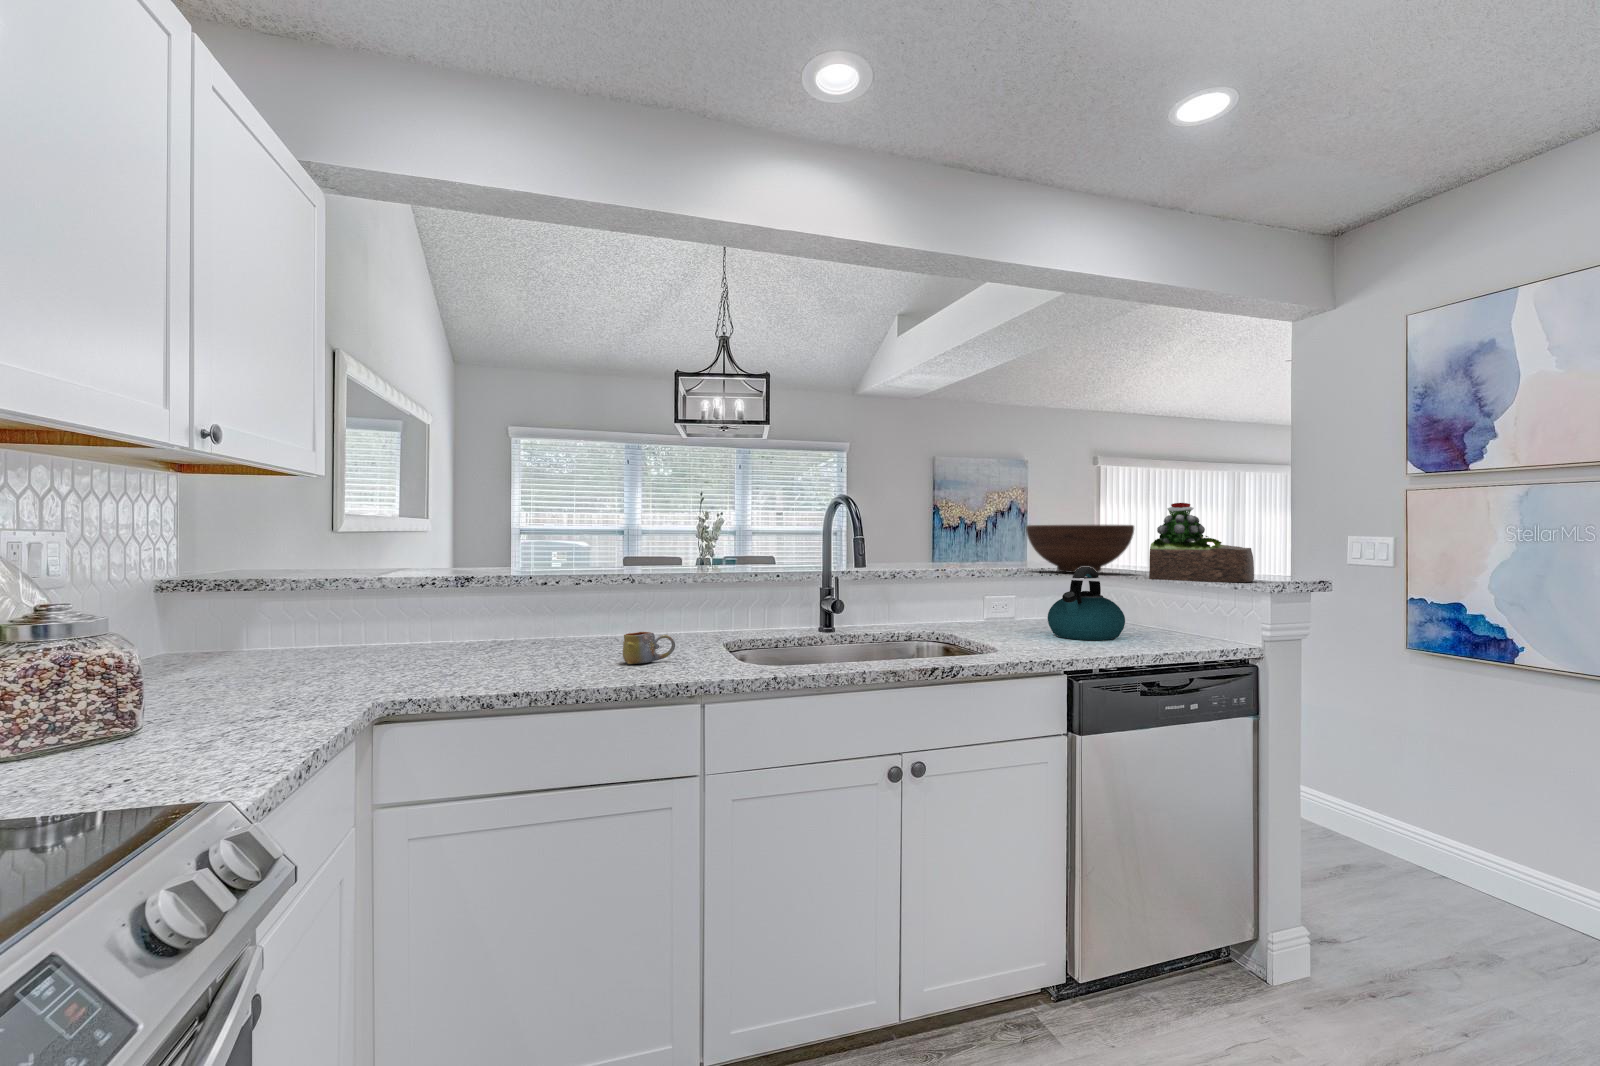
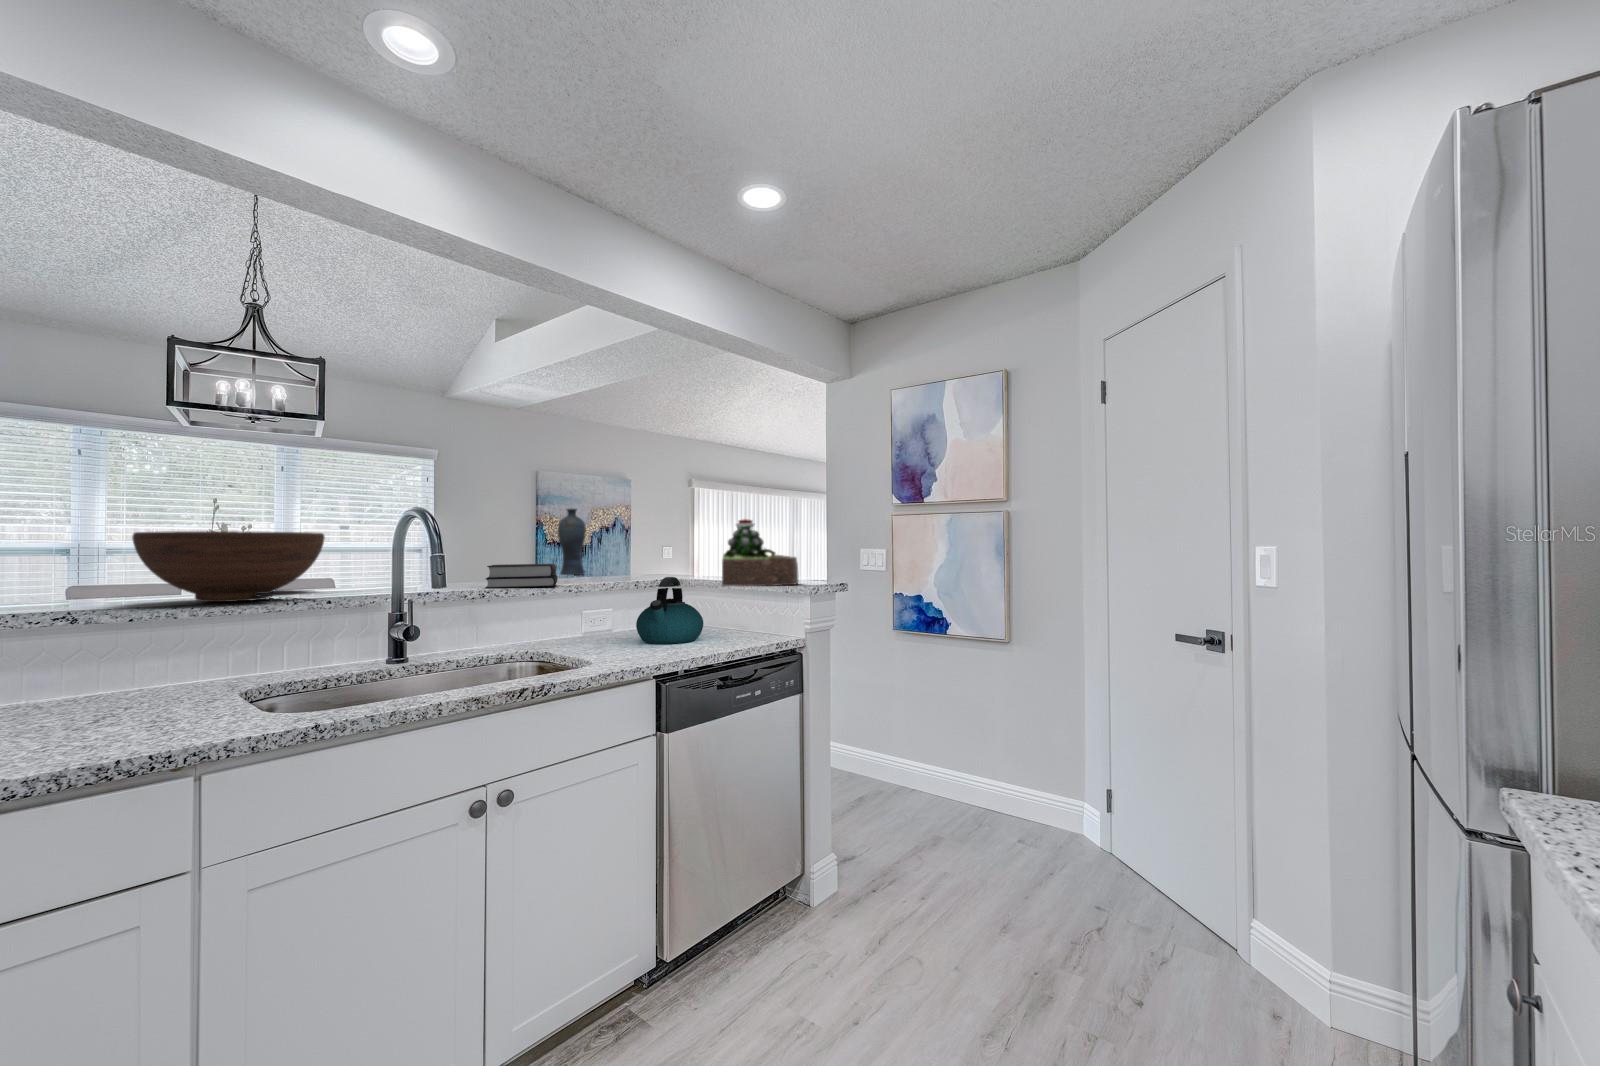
vase: none [970,494,998,563] -> present [558,509,586,575]
fruit bowl: present [1026,525,1134,573] -> present [132,531,325,602]
book: none [901,550,967,573] -> present [485,564,558,588]
mug: present [622,632,675,664] -> none [51,688,154,738]

